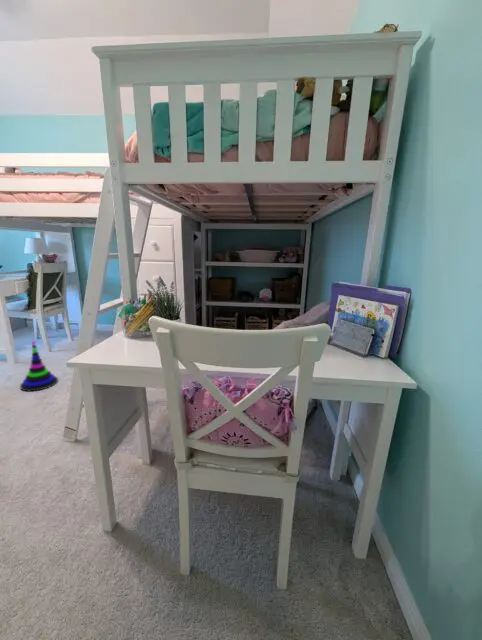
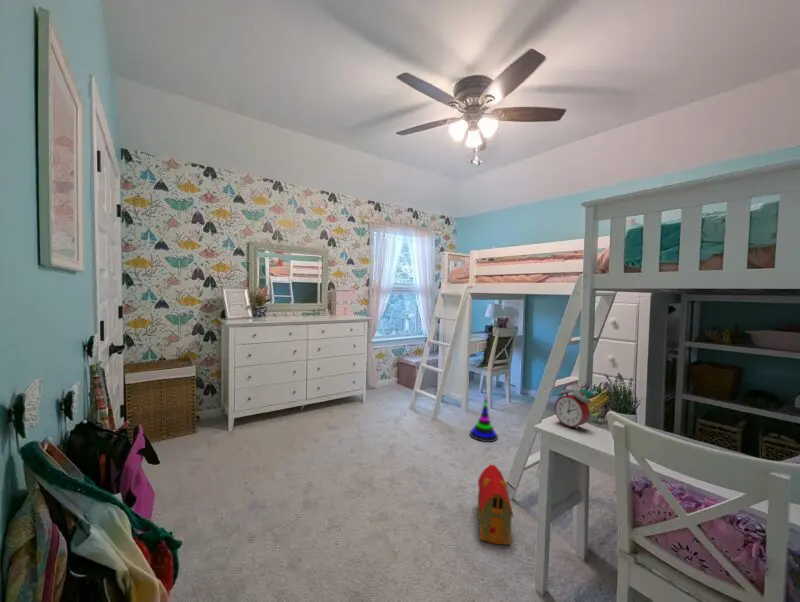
alarm clock: none [95,299,136,352] -> present [555,383,590,429]
toy house: none [21,418,72,515] -> present [478,465,513,545]

